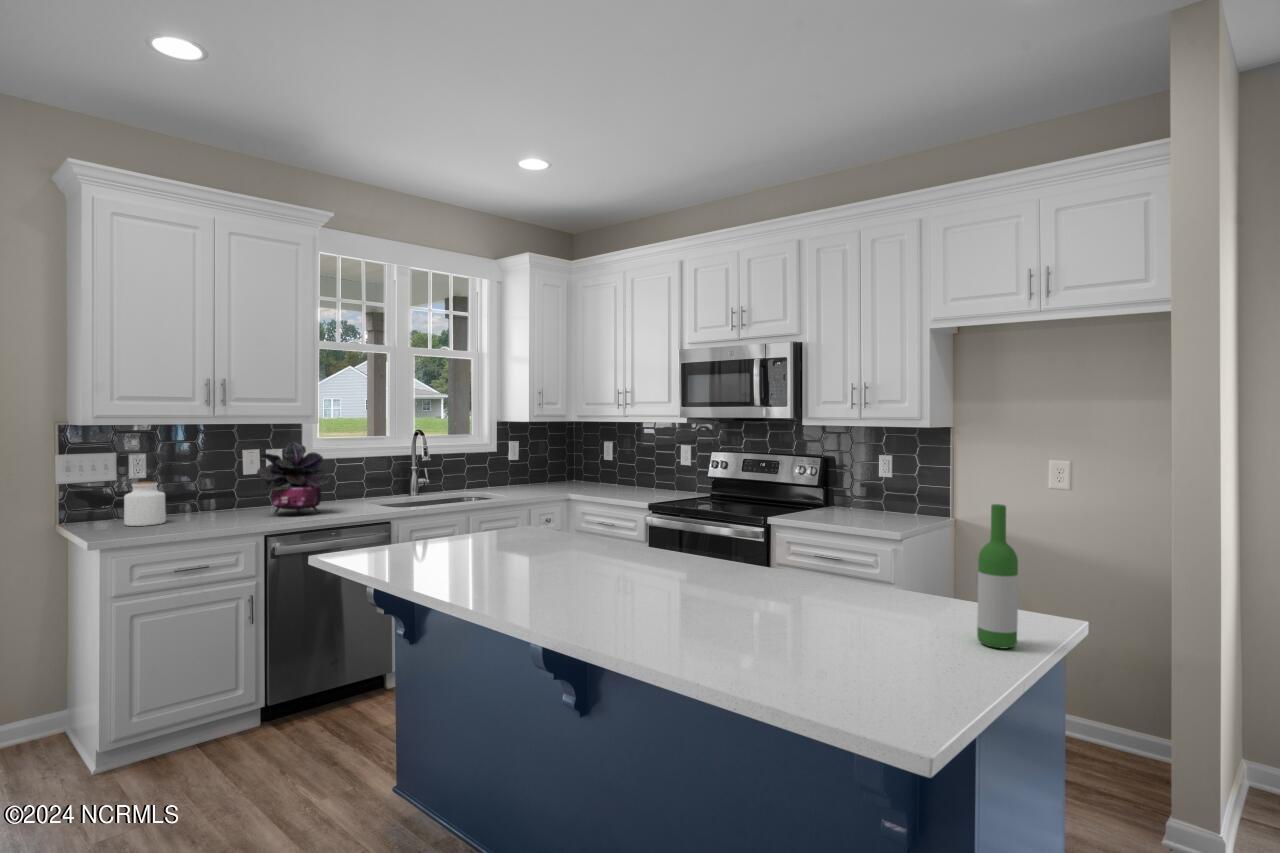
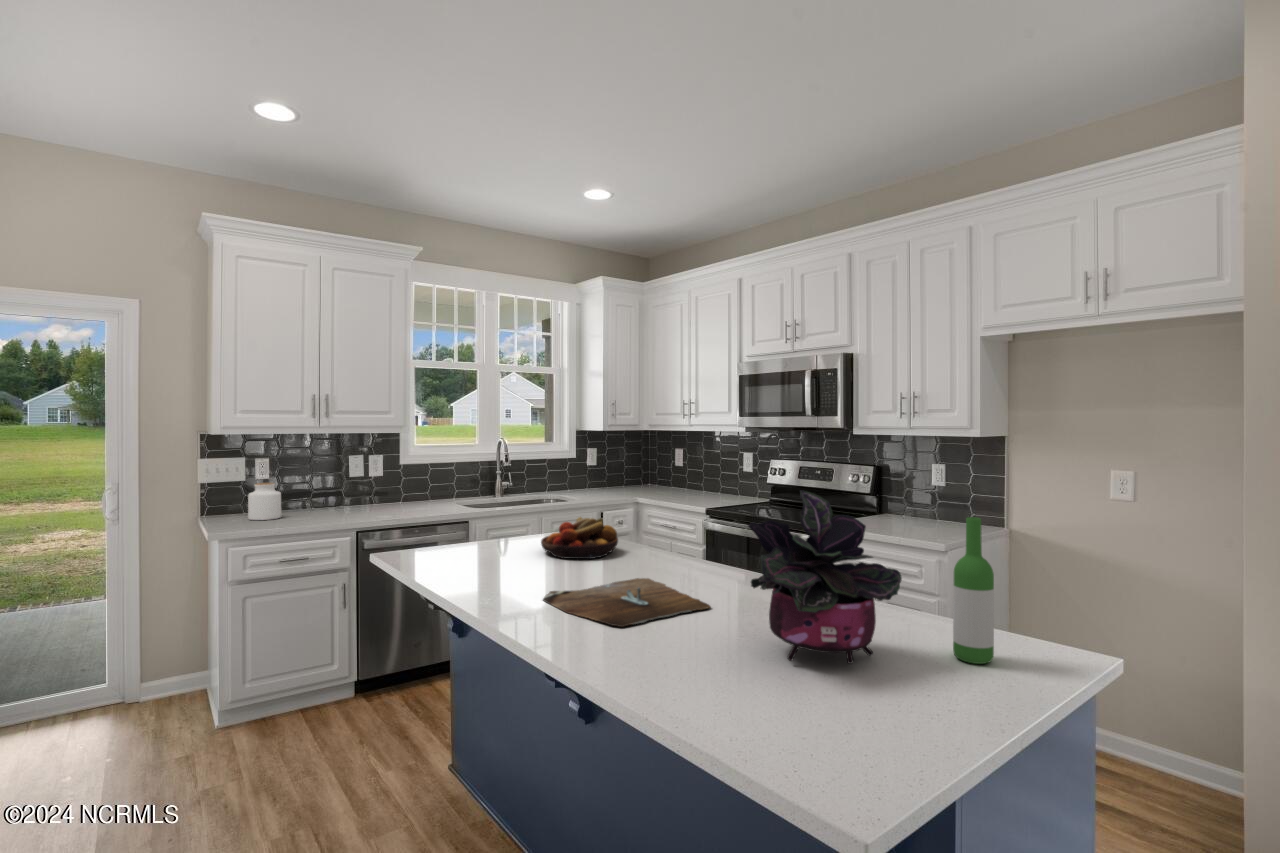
potted plant: present [257,441,330,514] -> present [748,490,902,664]
fruit bowl: none [502,514,587,559] -> present [541,517,618,559]
cutting board: none [535,577,718,629] -> present [543,578,710,627]

